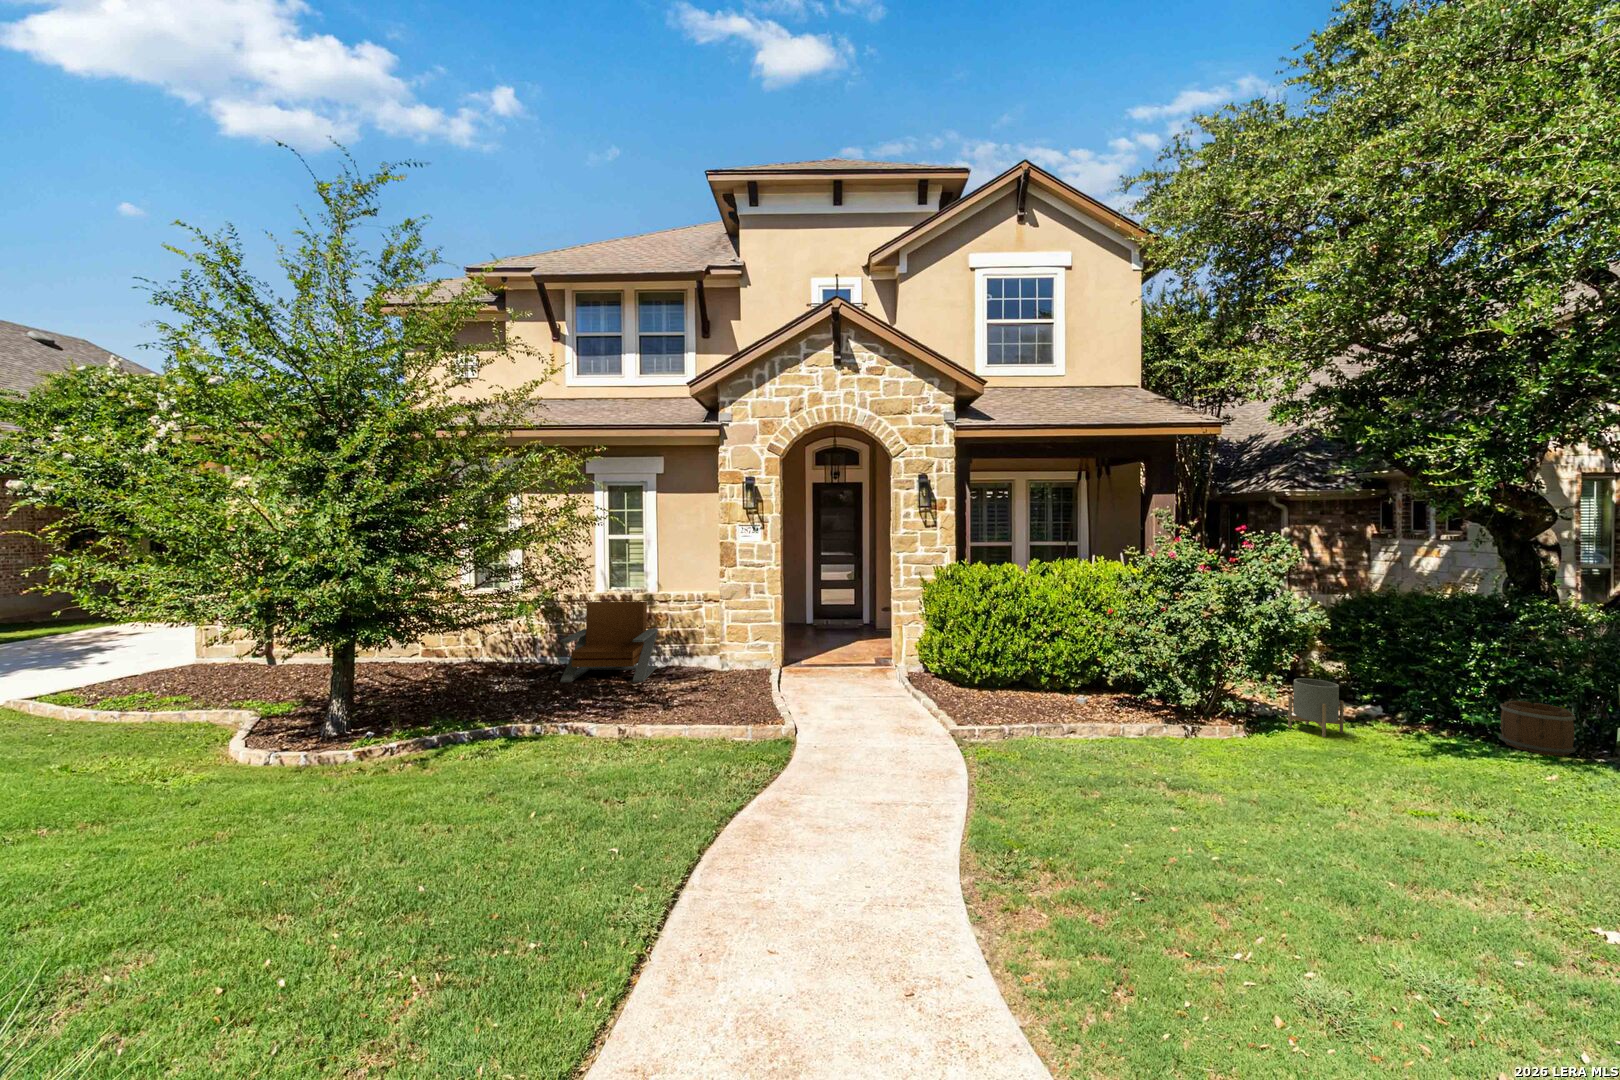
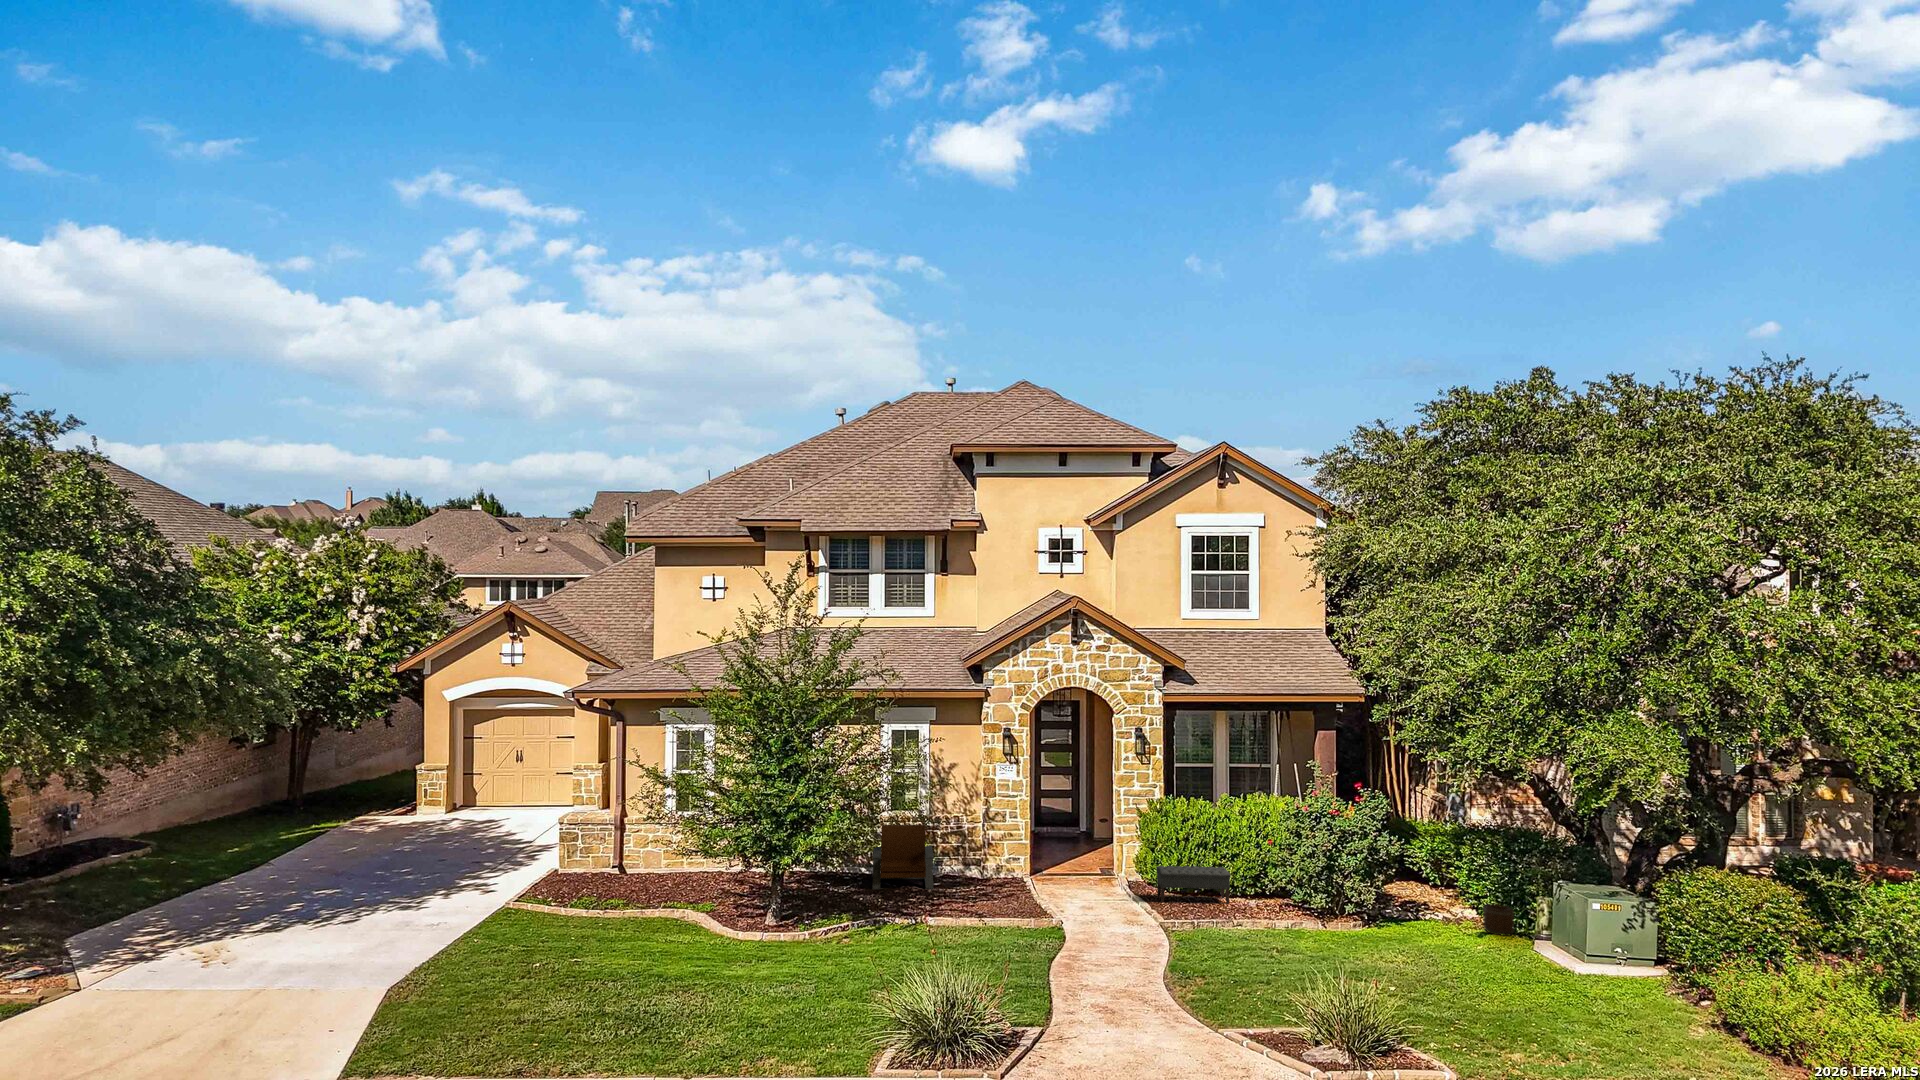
bench: none [945,649,1053,701] -> present [1156,866,1230,904]
planter: present [1288,679,1344,737] -> none [1369,889,1399,926]

